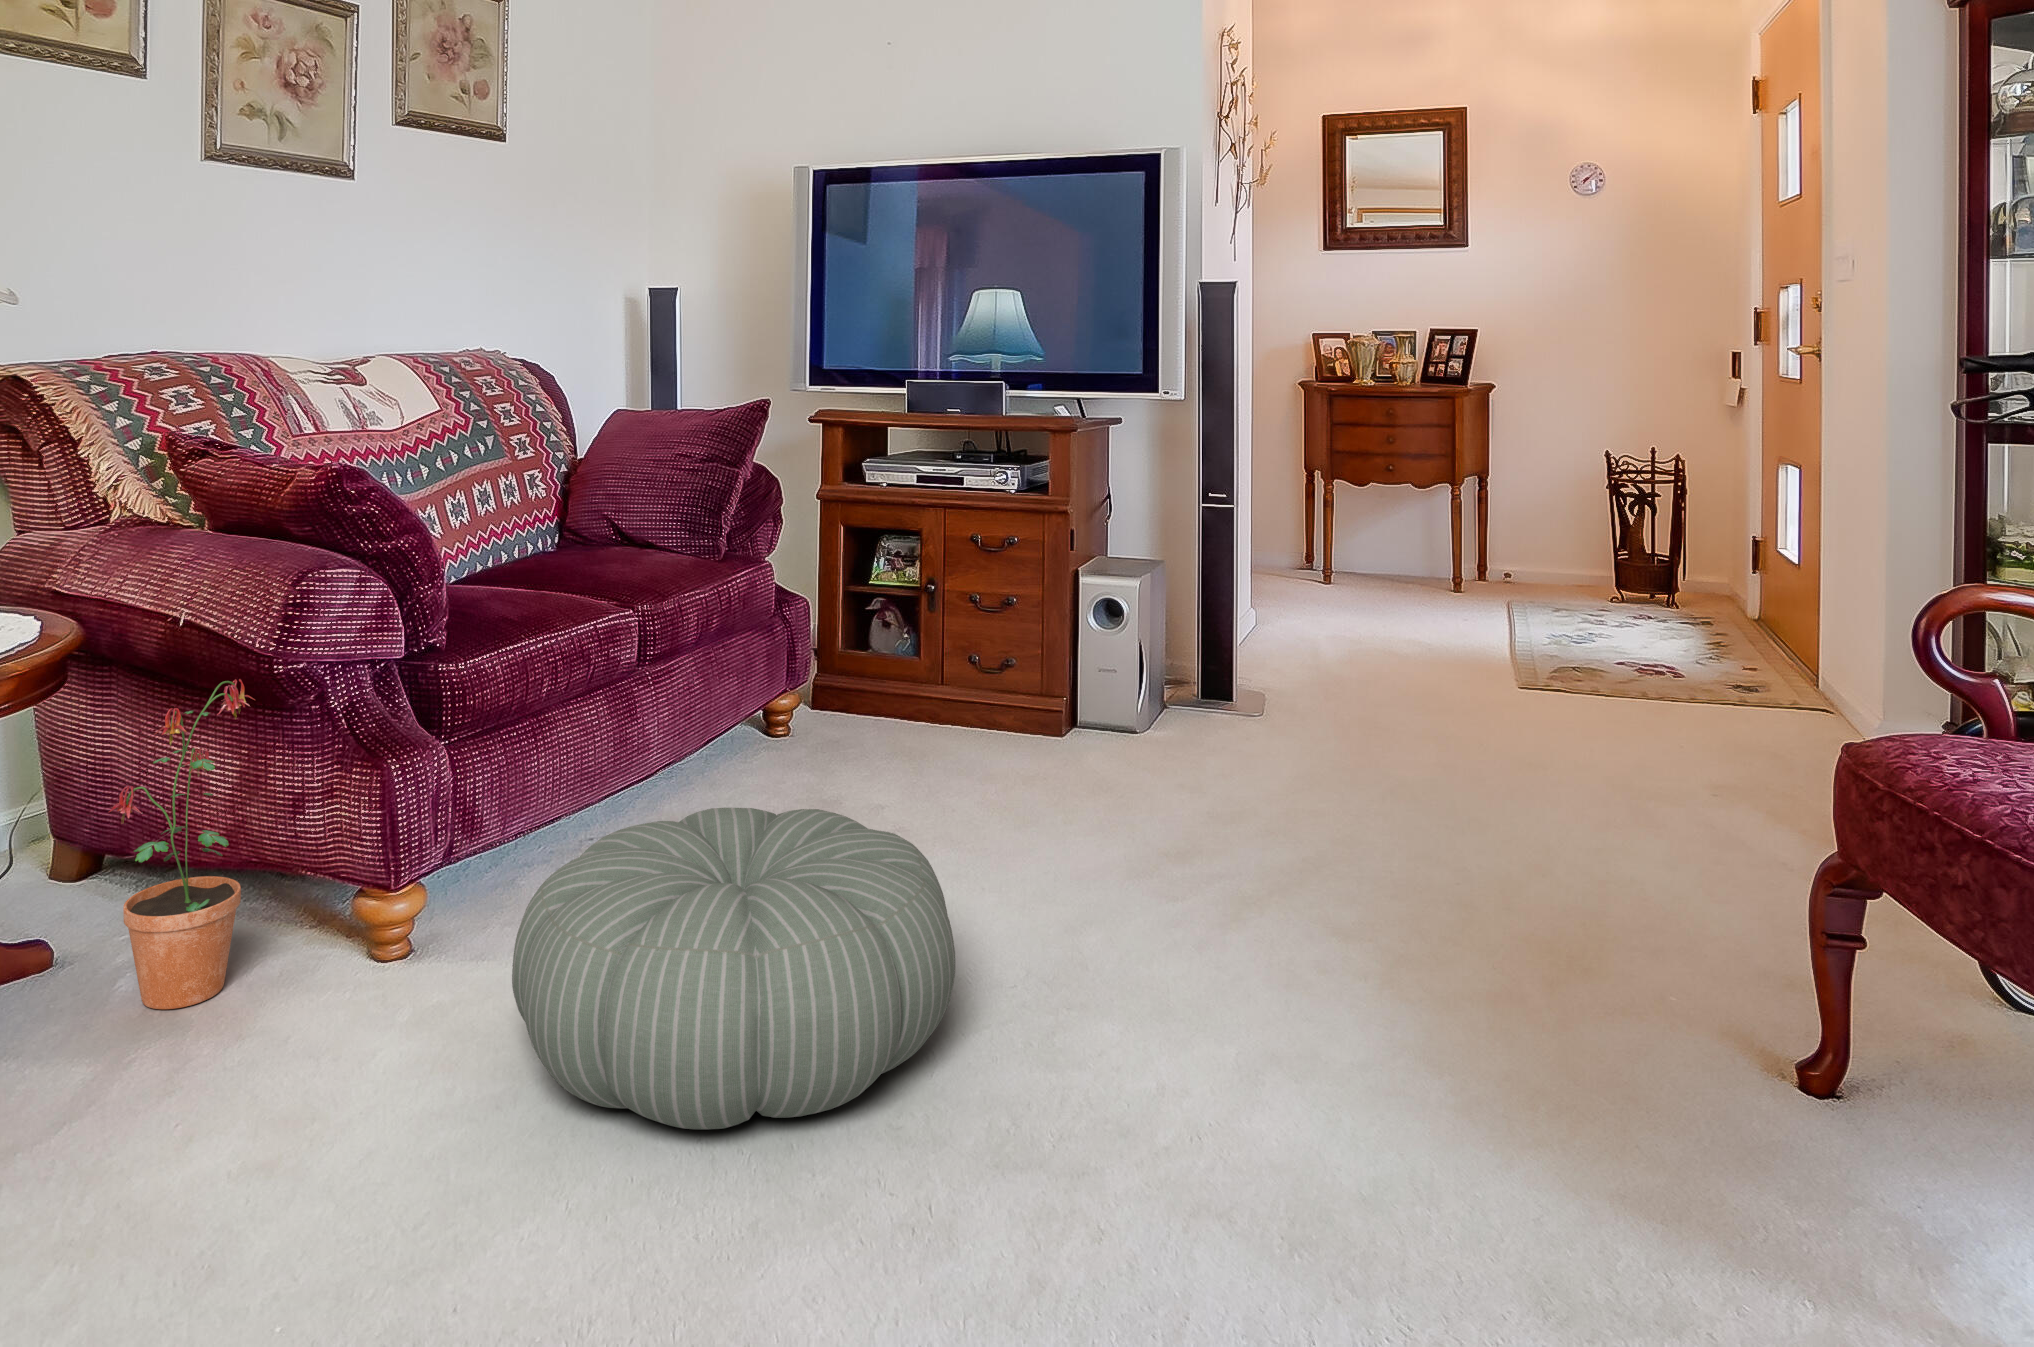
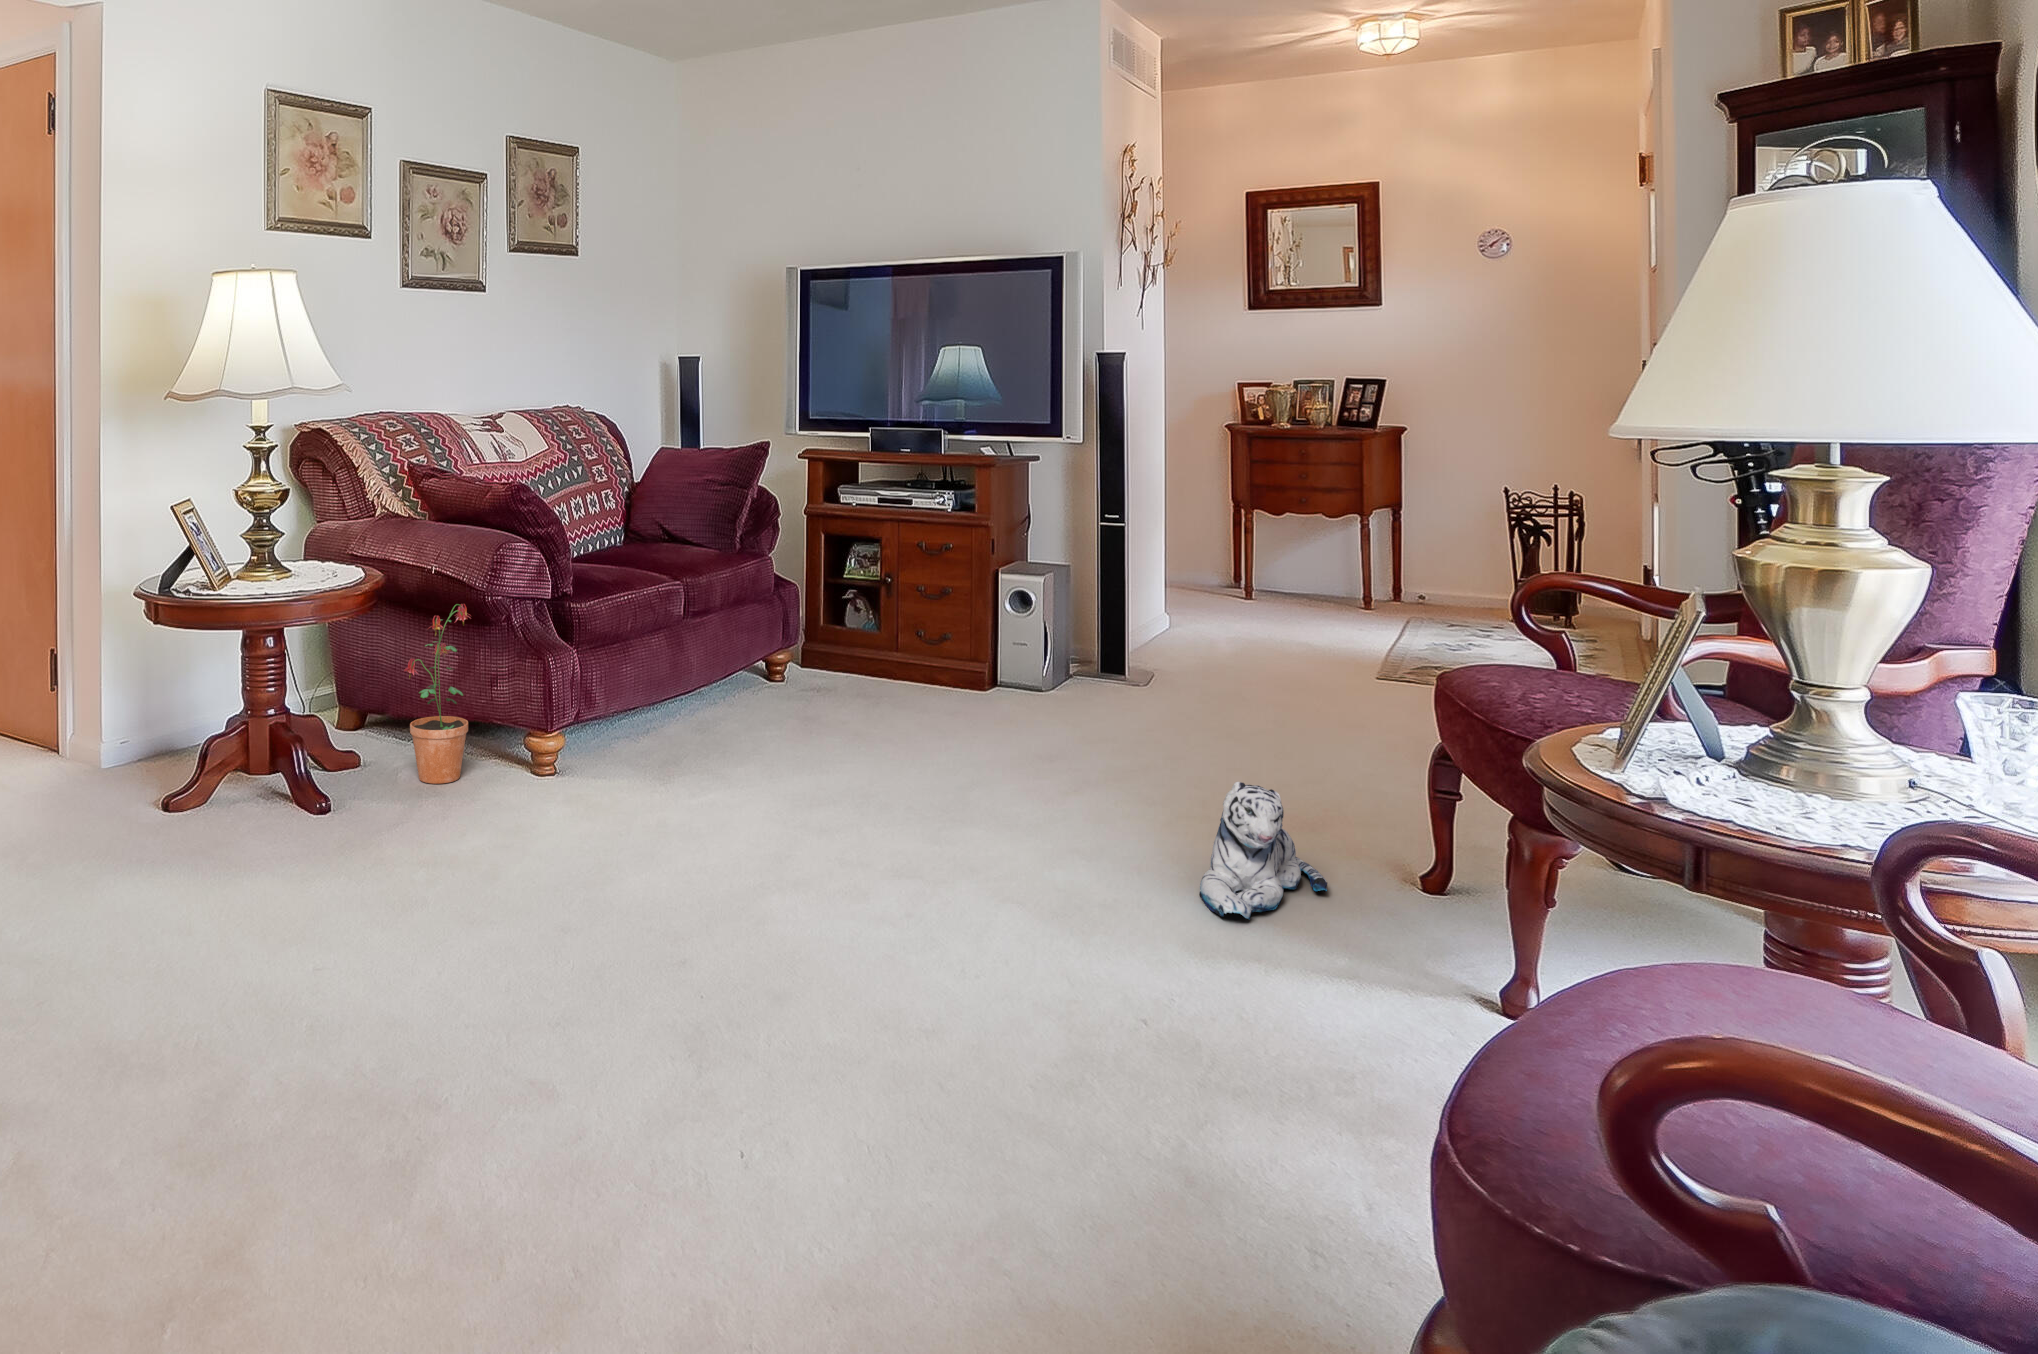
pouf: present [512,808,955,1129] -> none [627,690,879,844]
plush toy: none [1501,971,1704,1245] -> present [1199,782,1327,919]

